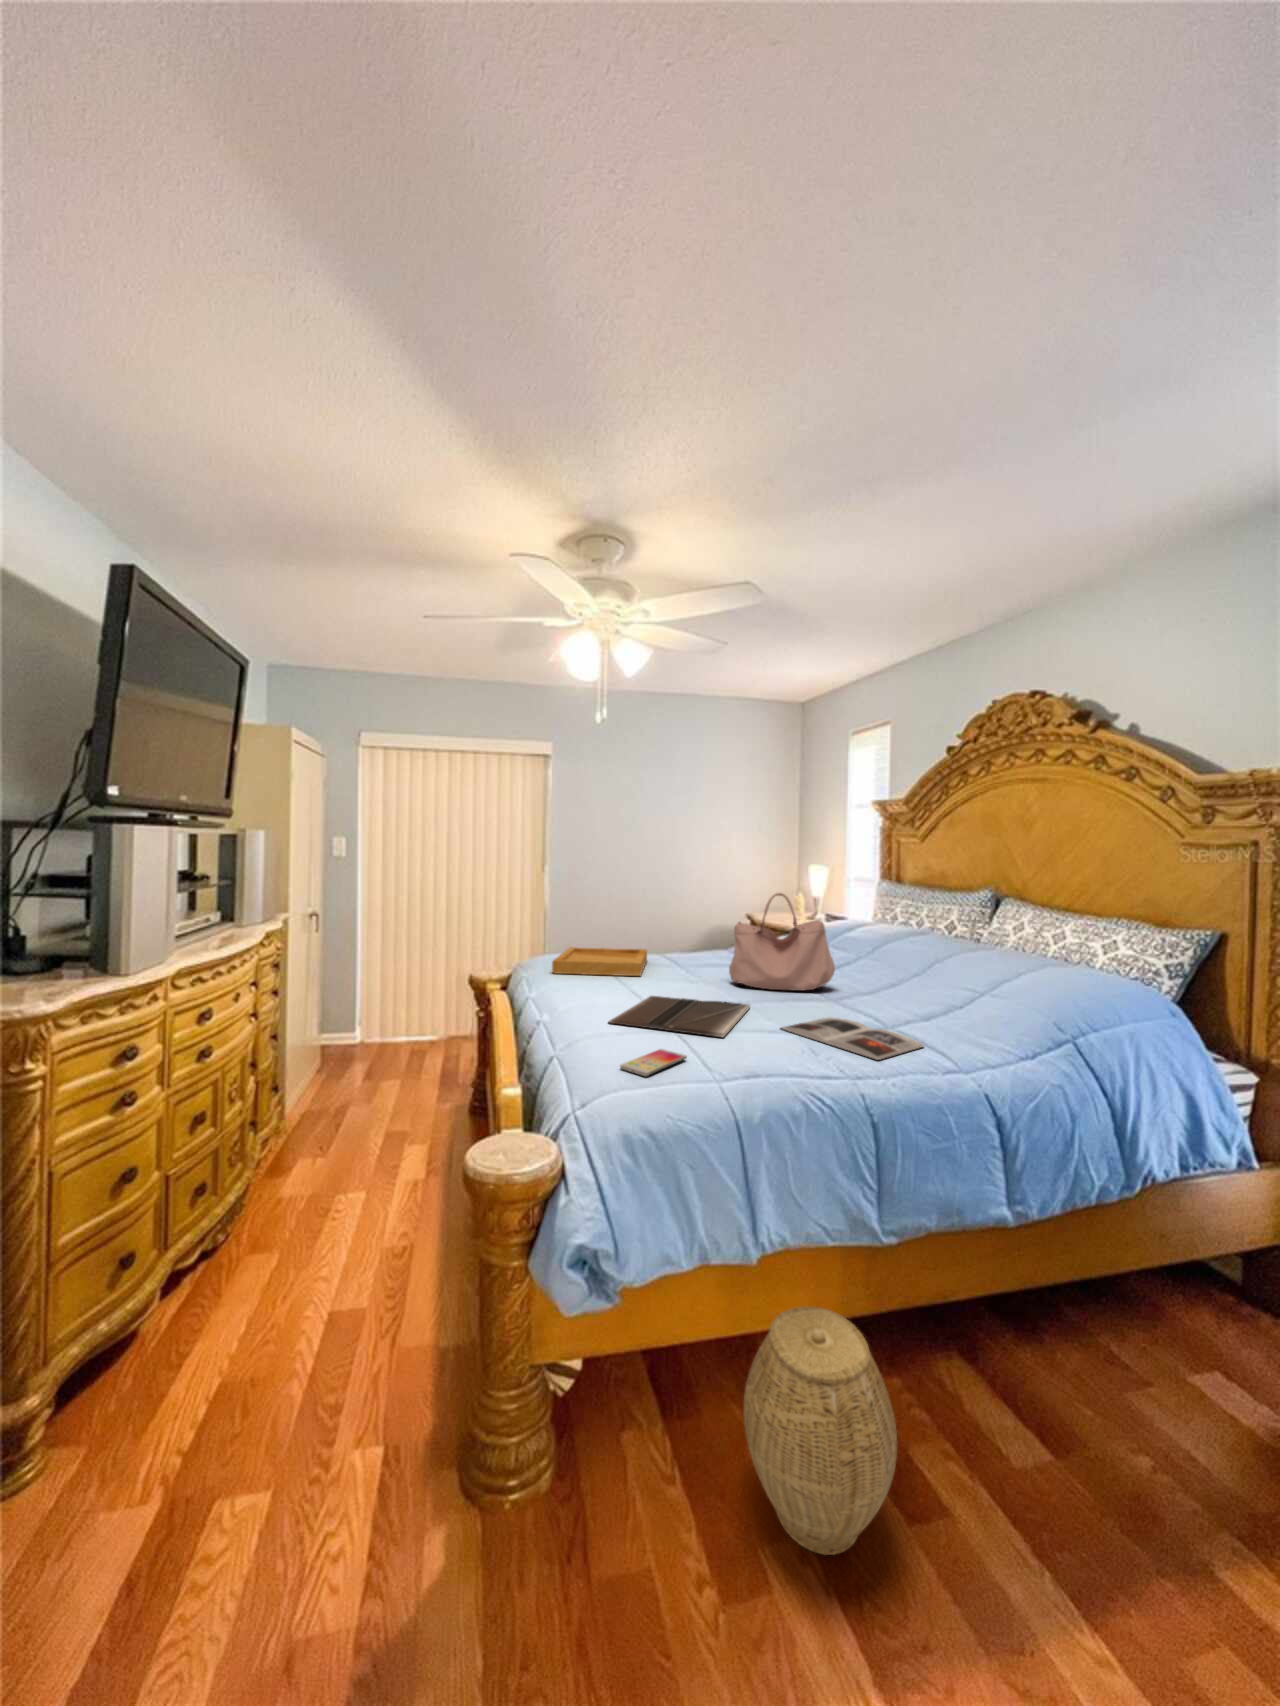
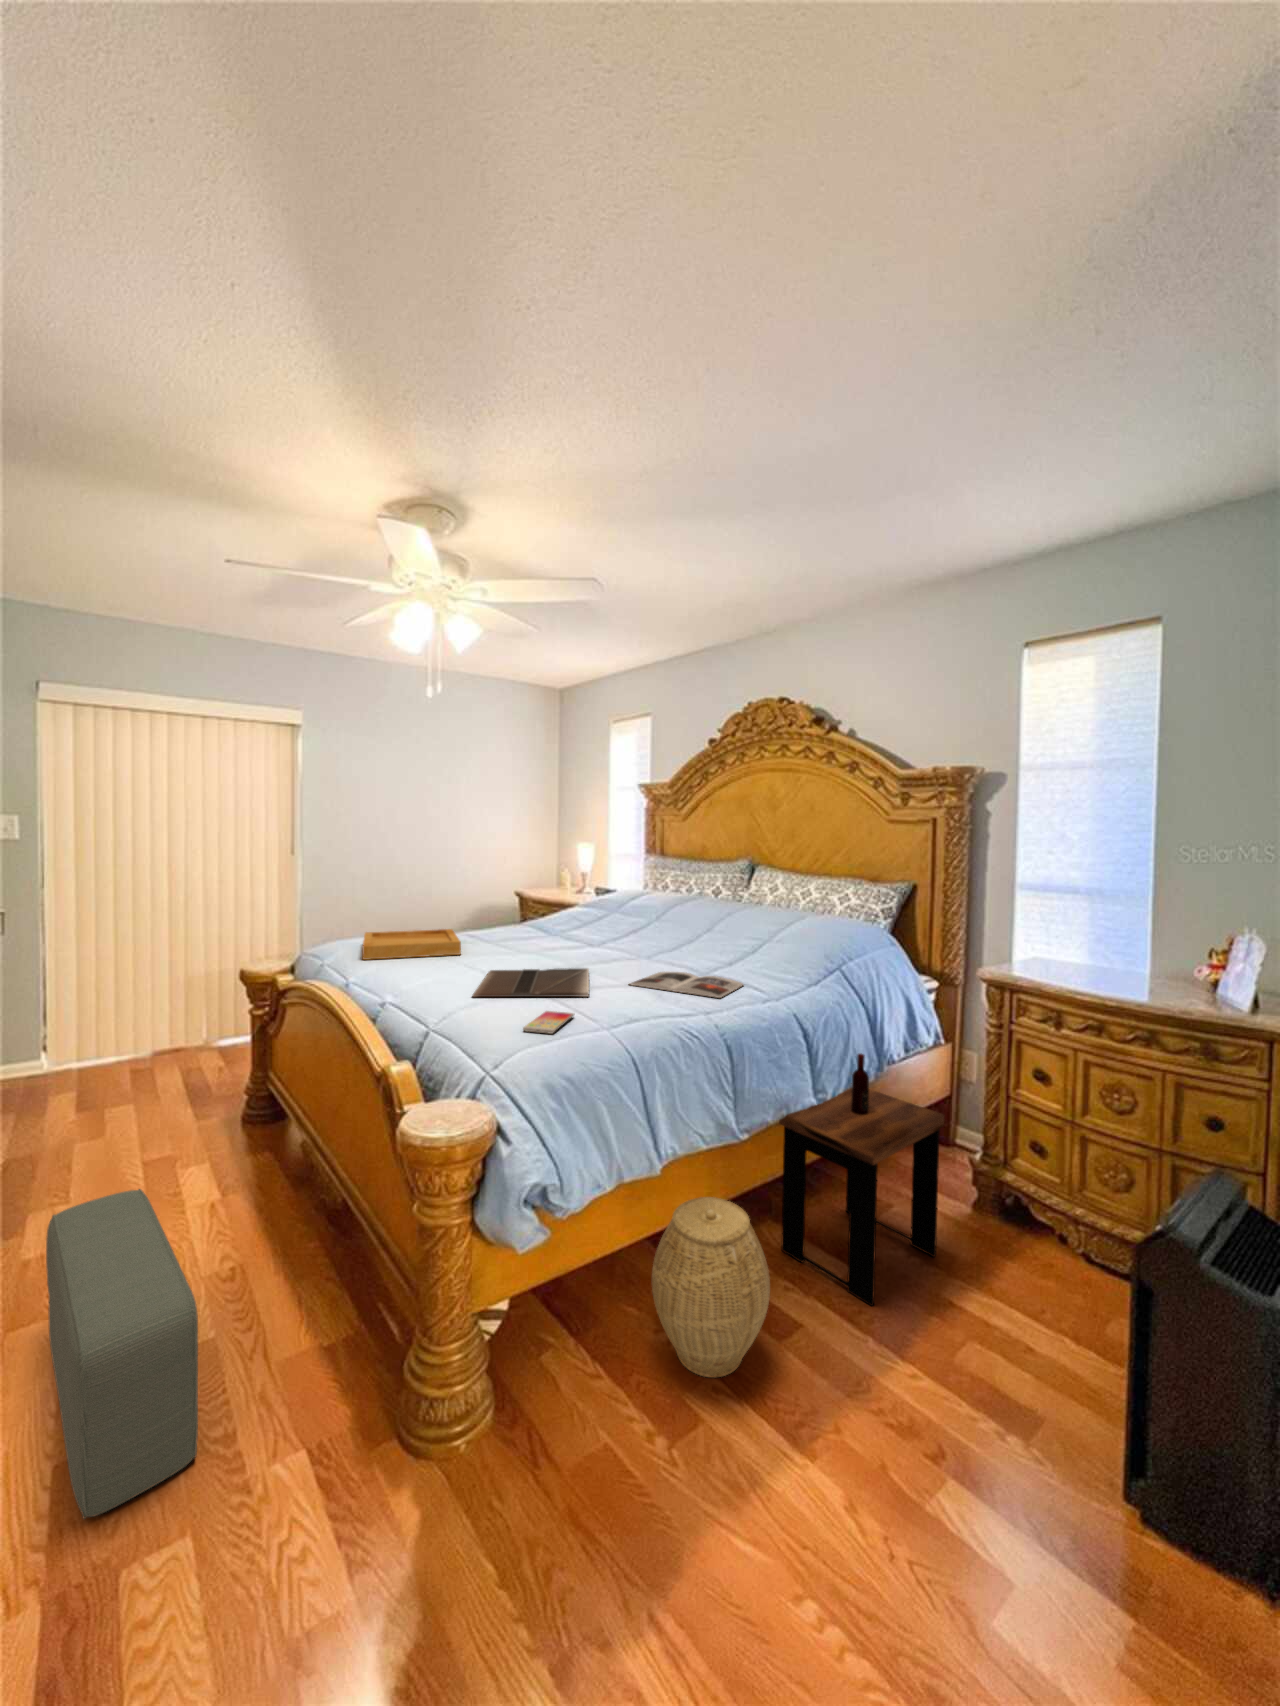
handbag: present [729,893,835,991] -> none [551,866,646,955]
pouf: none [222,1152,346,1434] -> present [46,1189,198,1519]
side table: none [958,1165,1238,1543] -> present [779,1054,944,1306]

